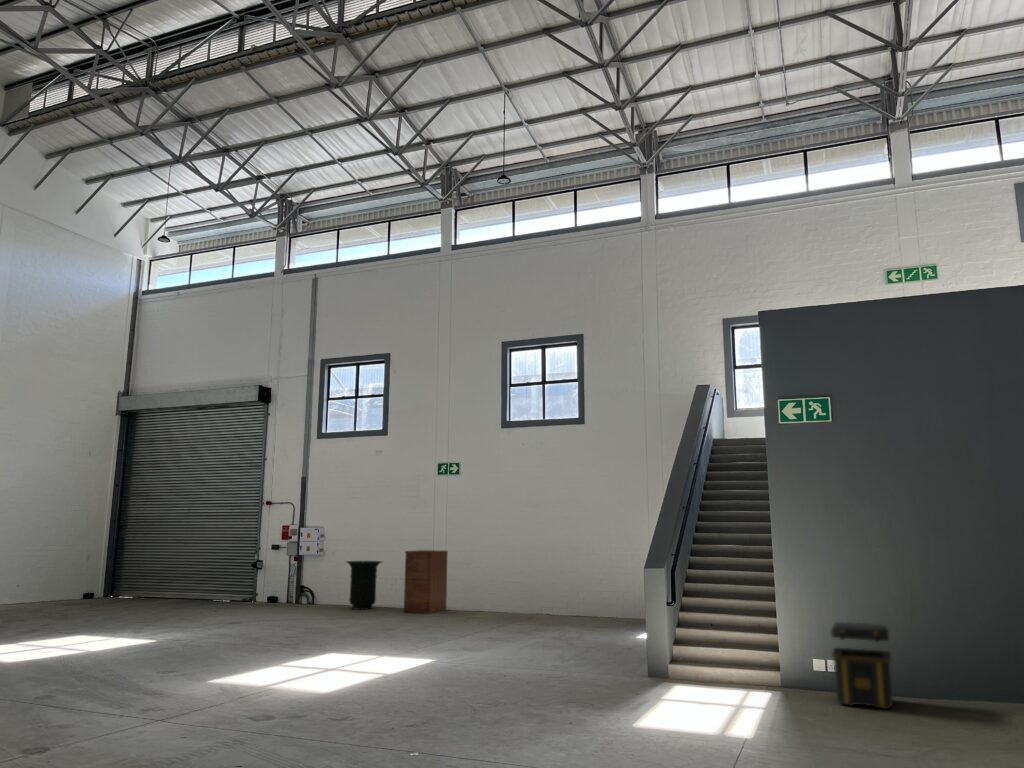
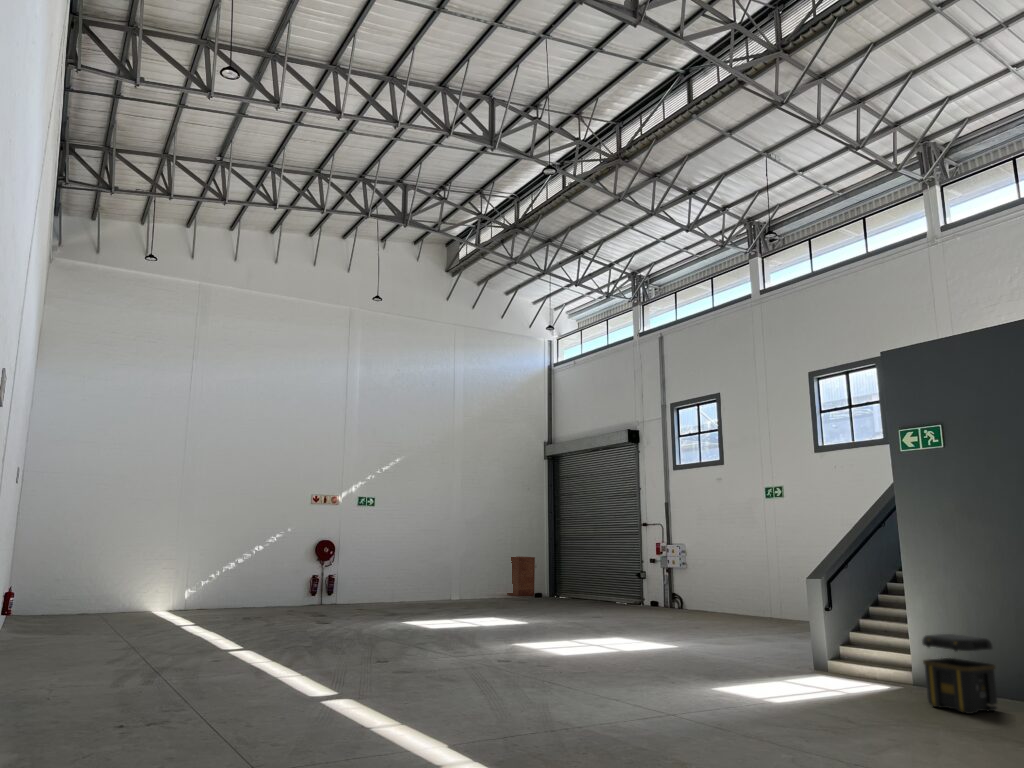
filing cabinet: present [404,550,448,613] -> present [507,556,535,596]
trash can: present [346,561,382,609] -> none [694,573,727,615]

